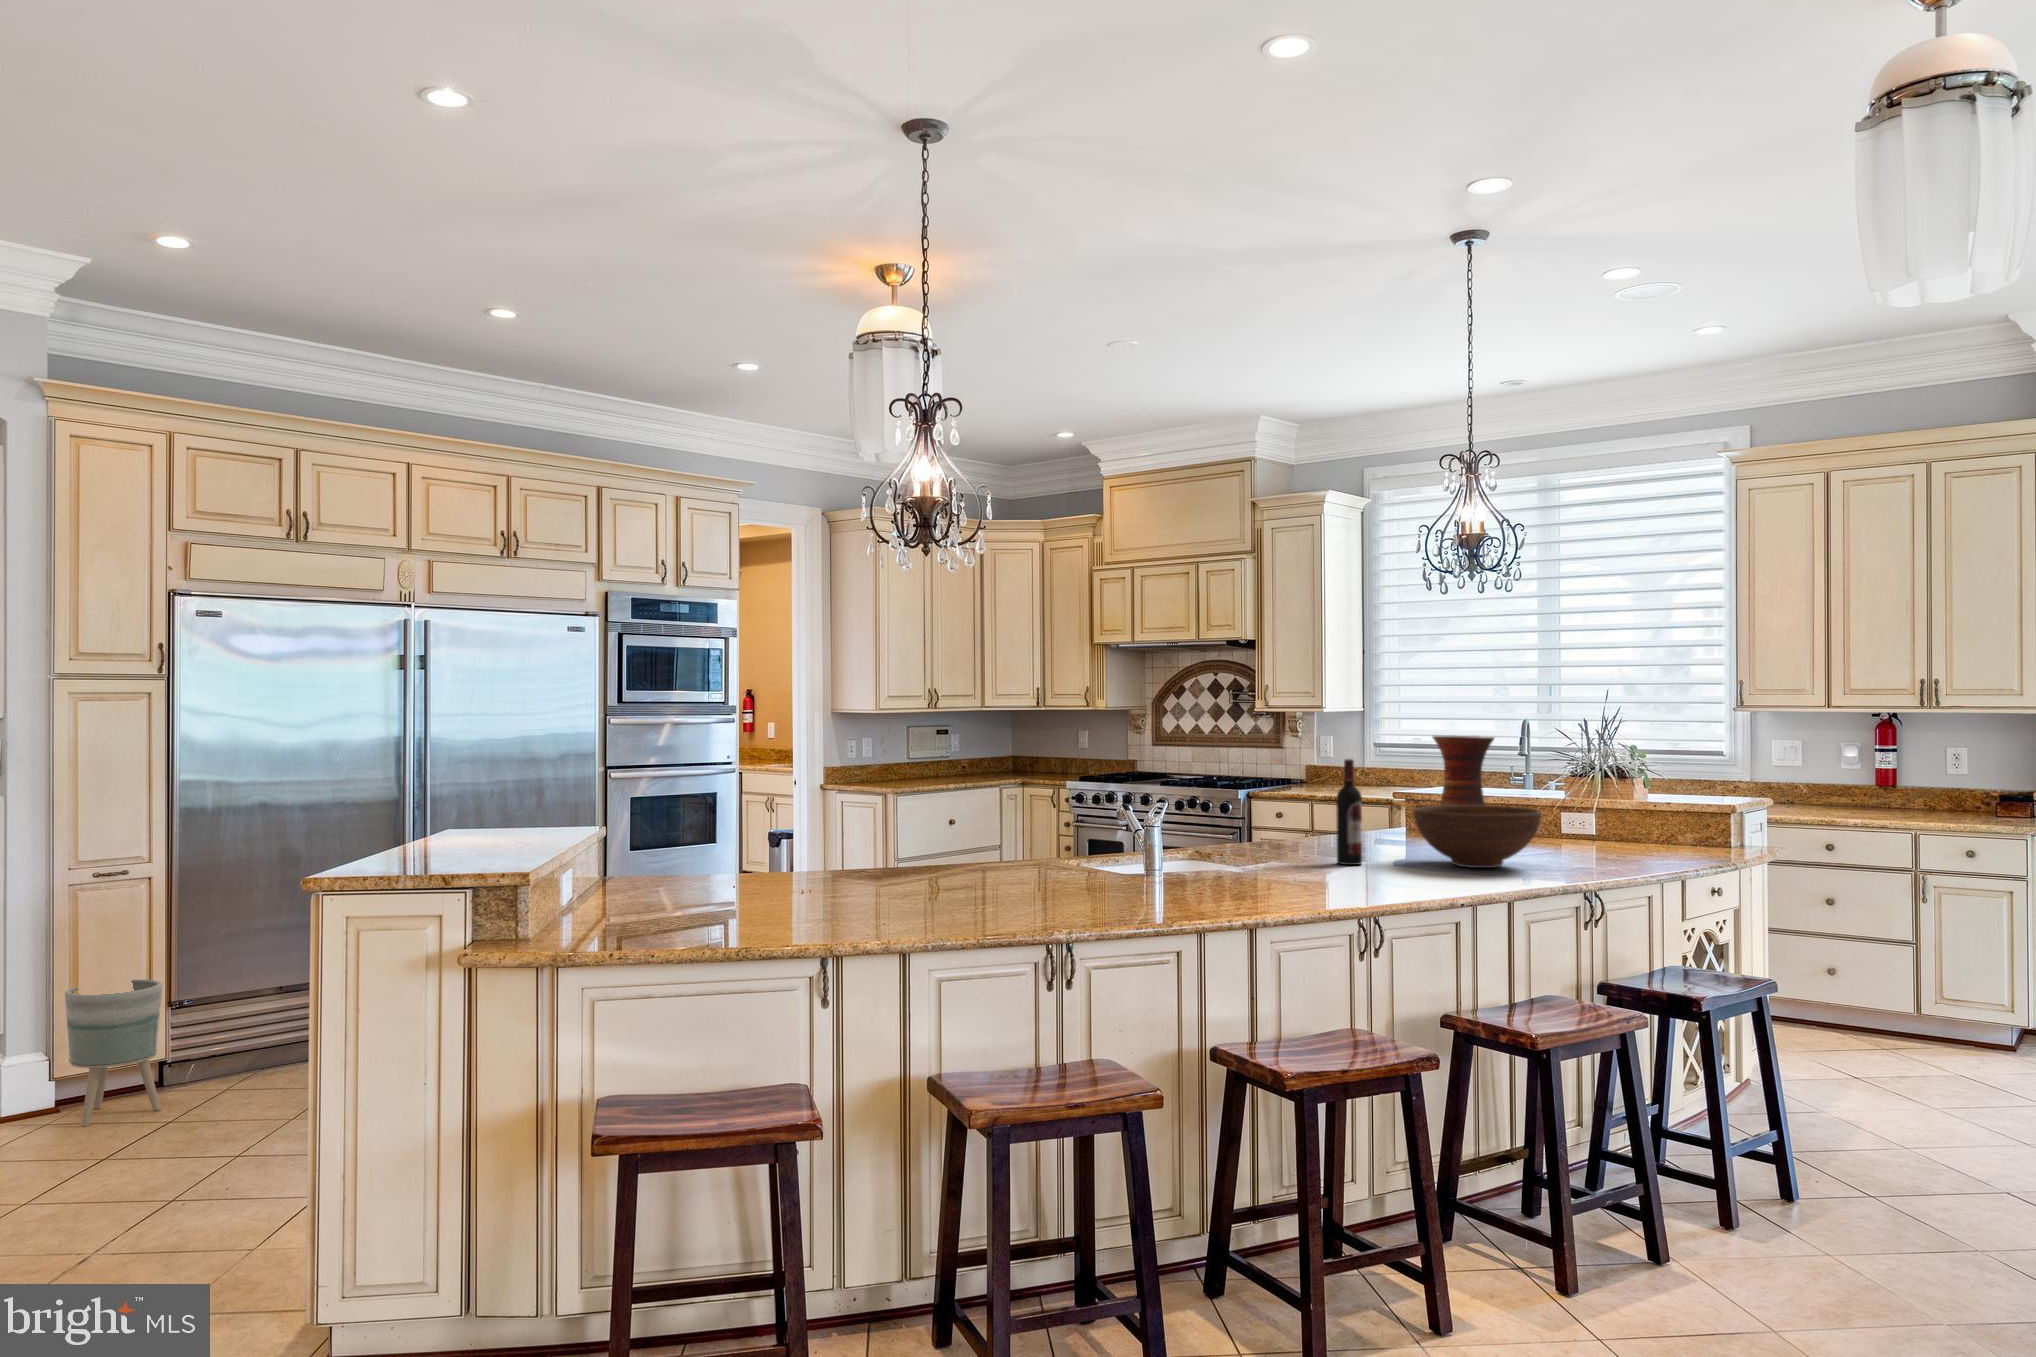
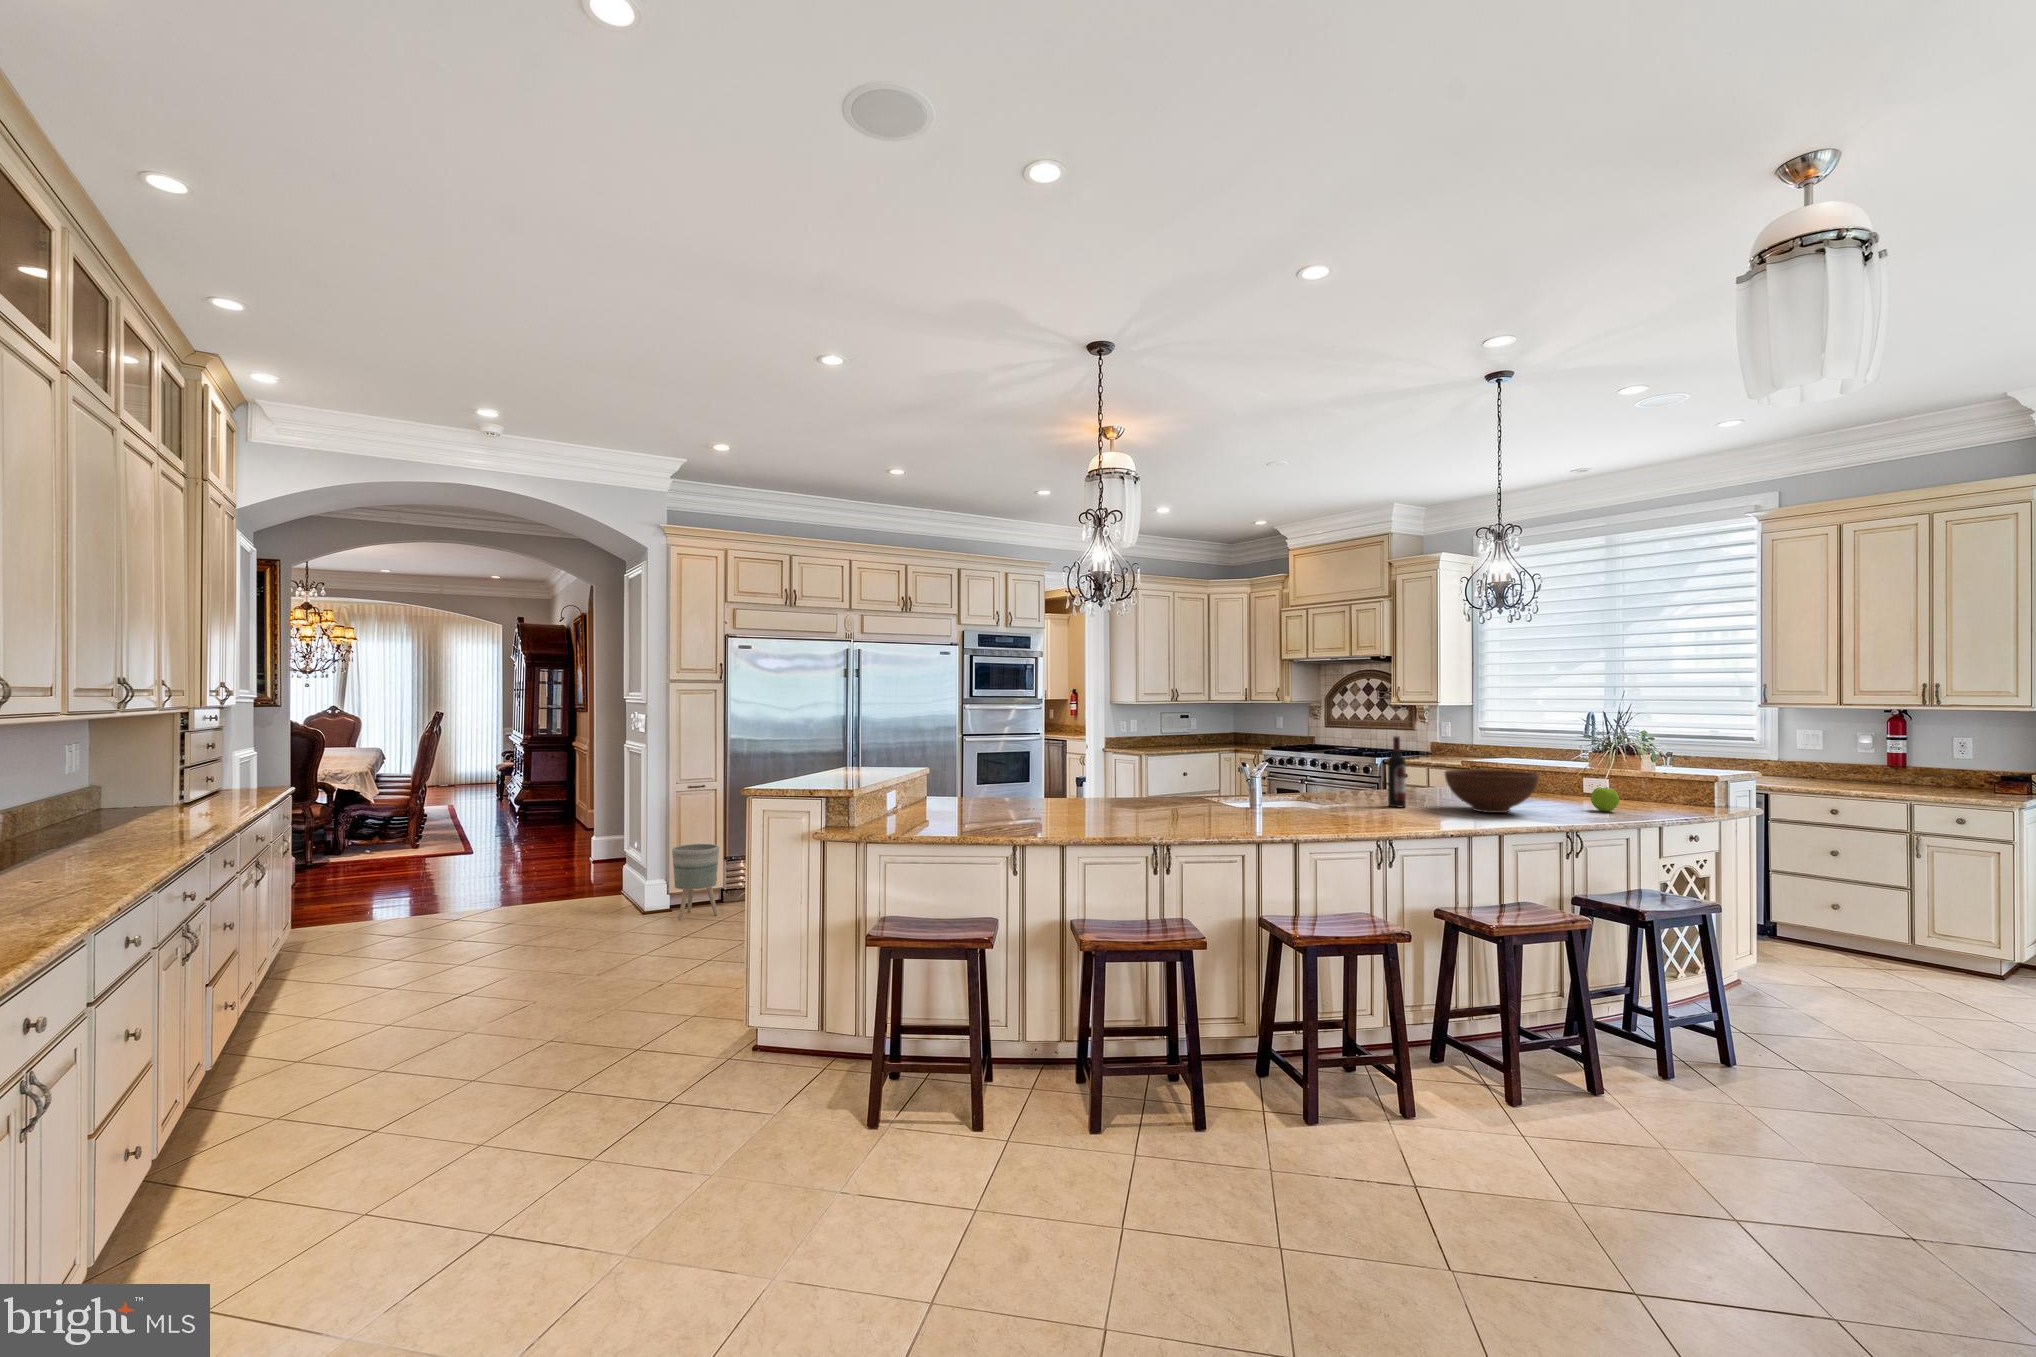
vase: present [1433,736,1494,805] -> none [1505,722,1553,775]
apple: none [1593,826,1630,860] -> present [1591,787,1619,812]

